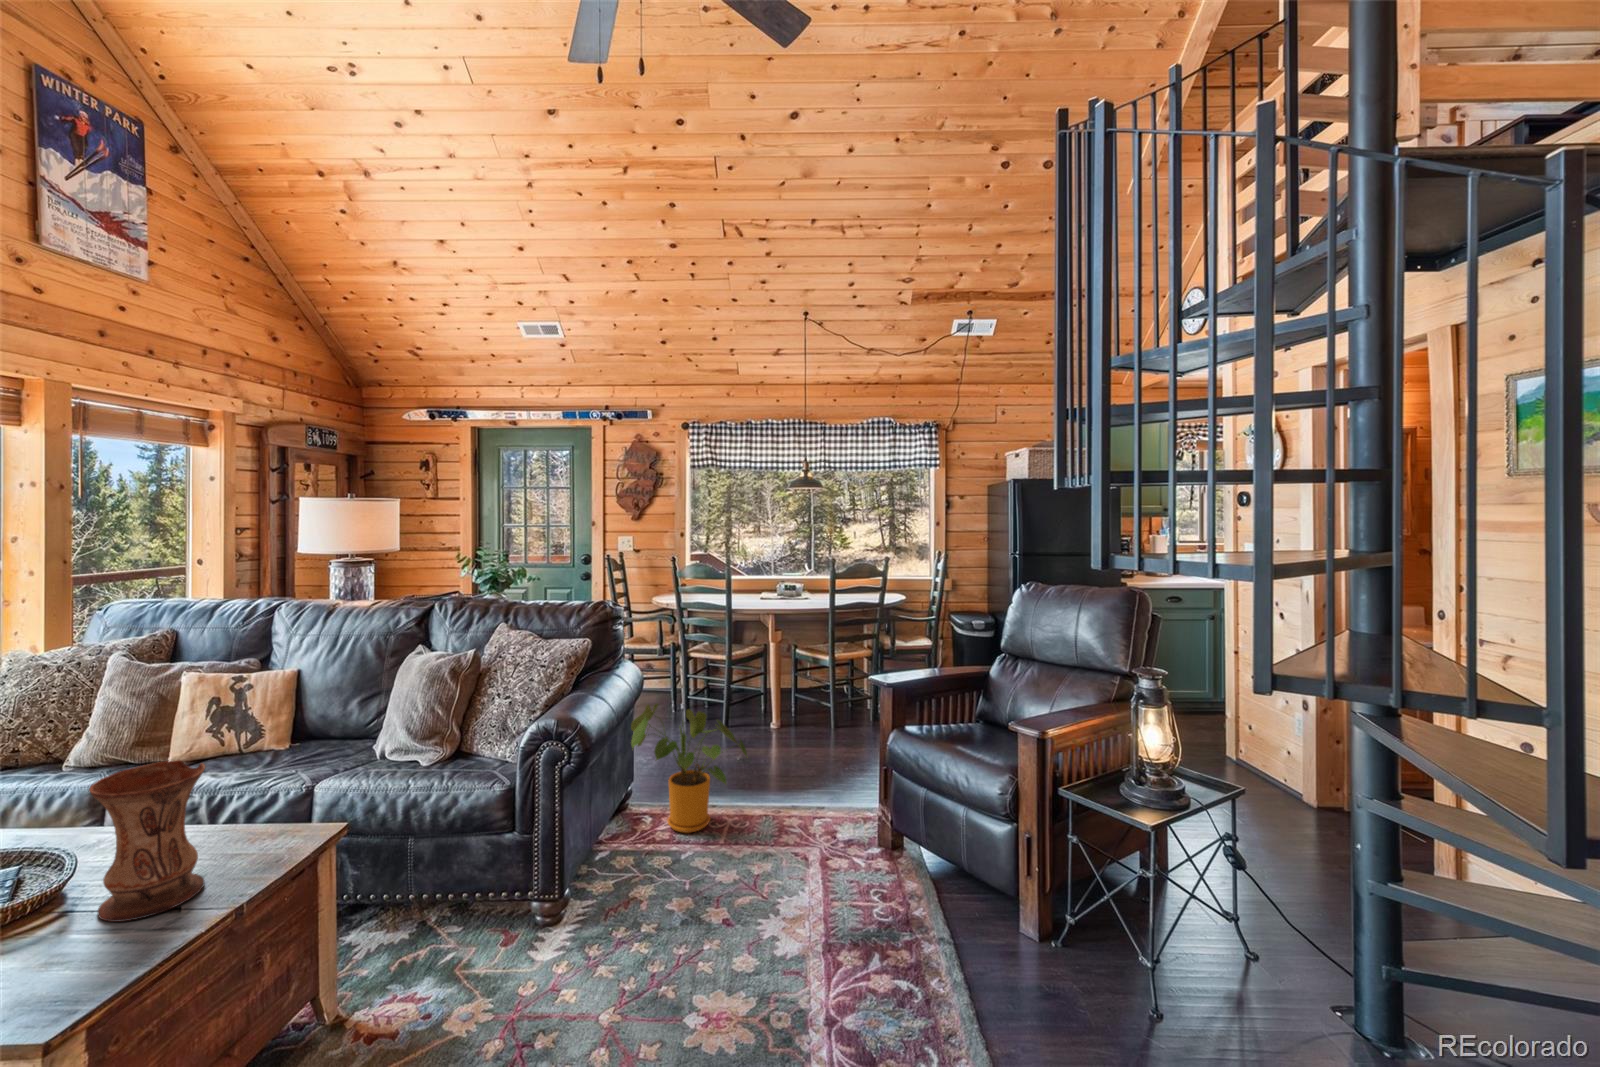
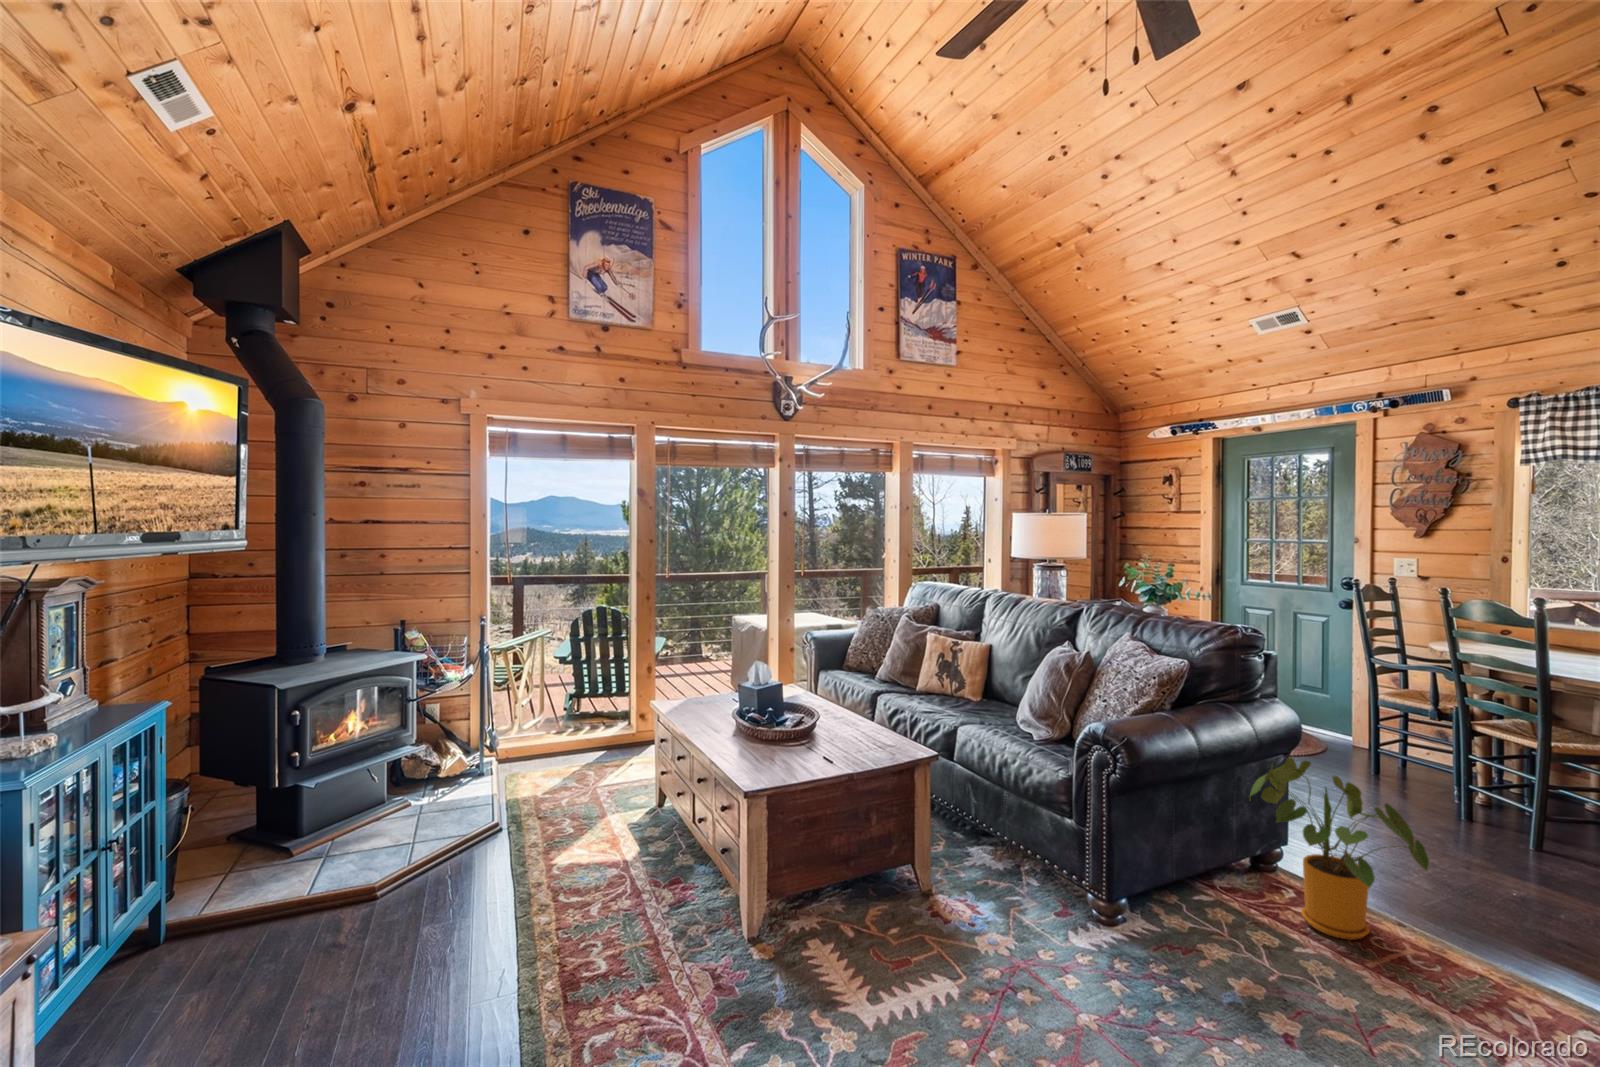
vase: present [89,760,205,922] -> none [809,671,858,757]

